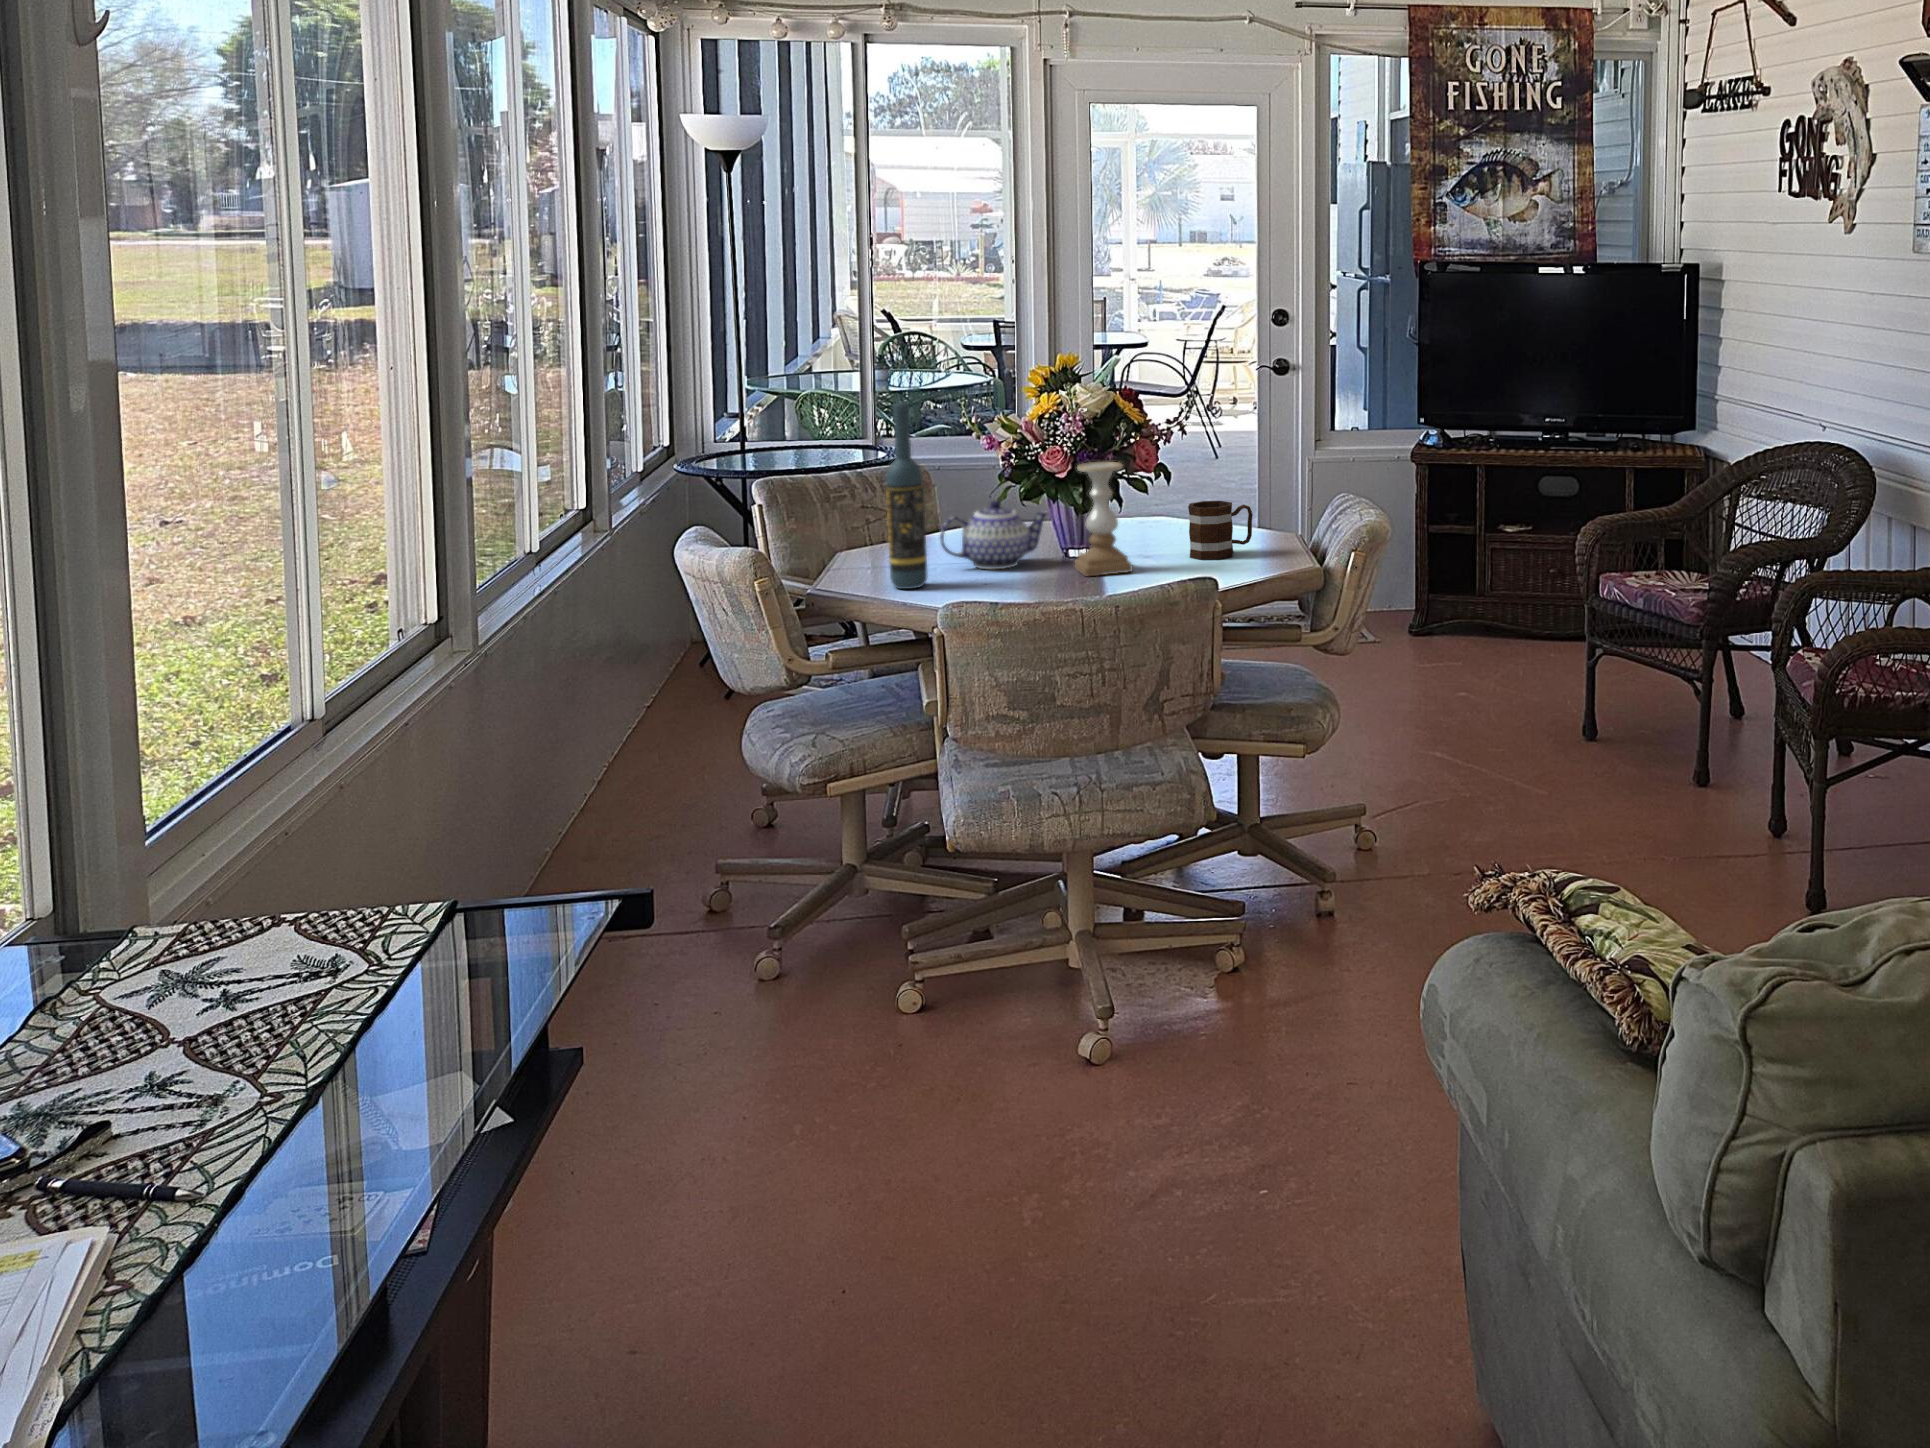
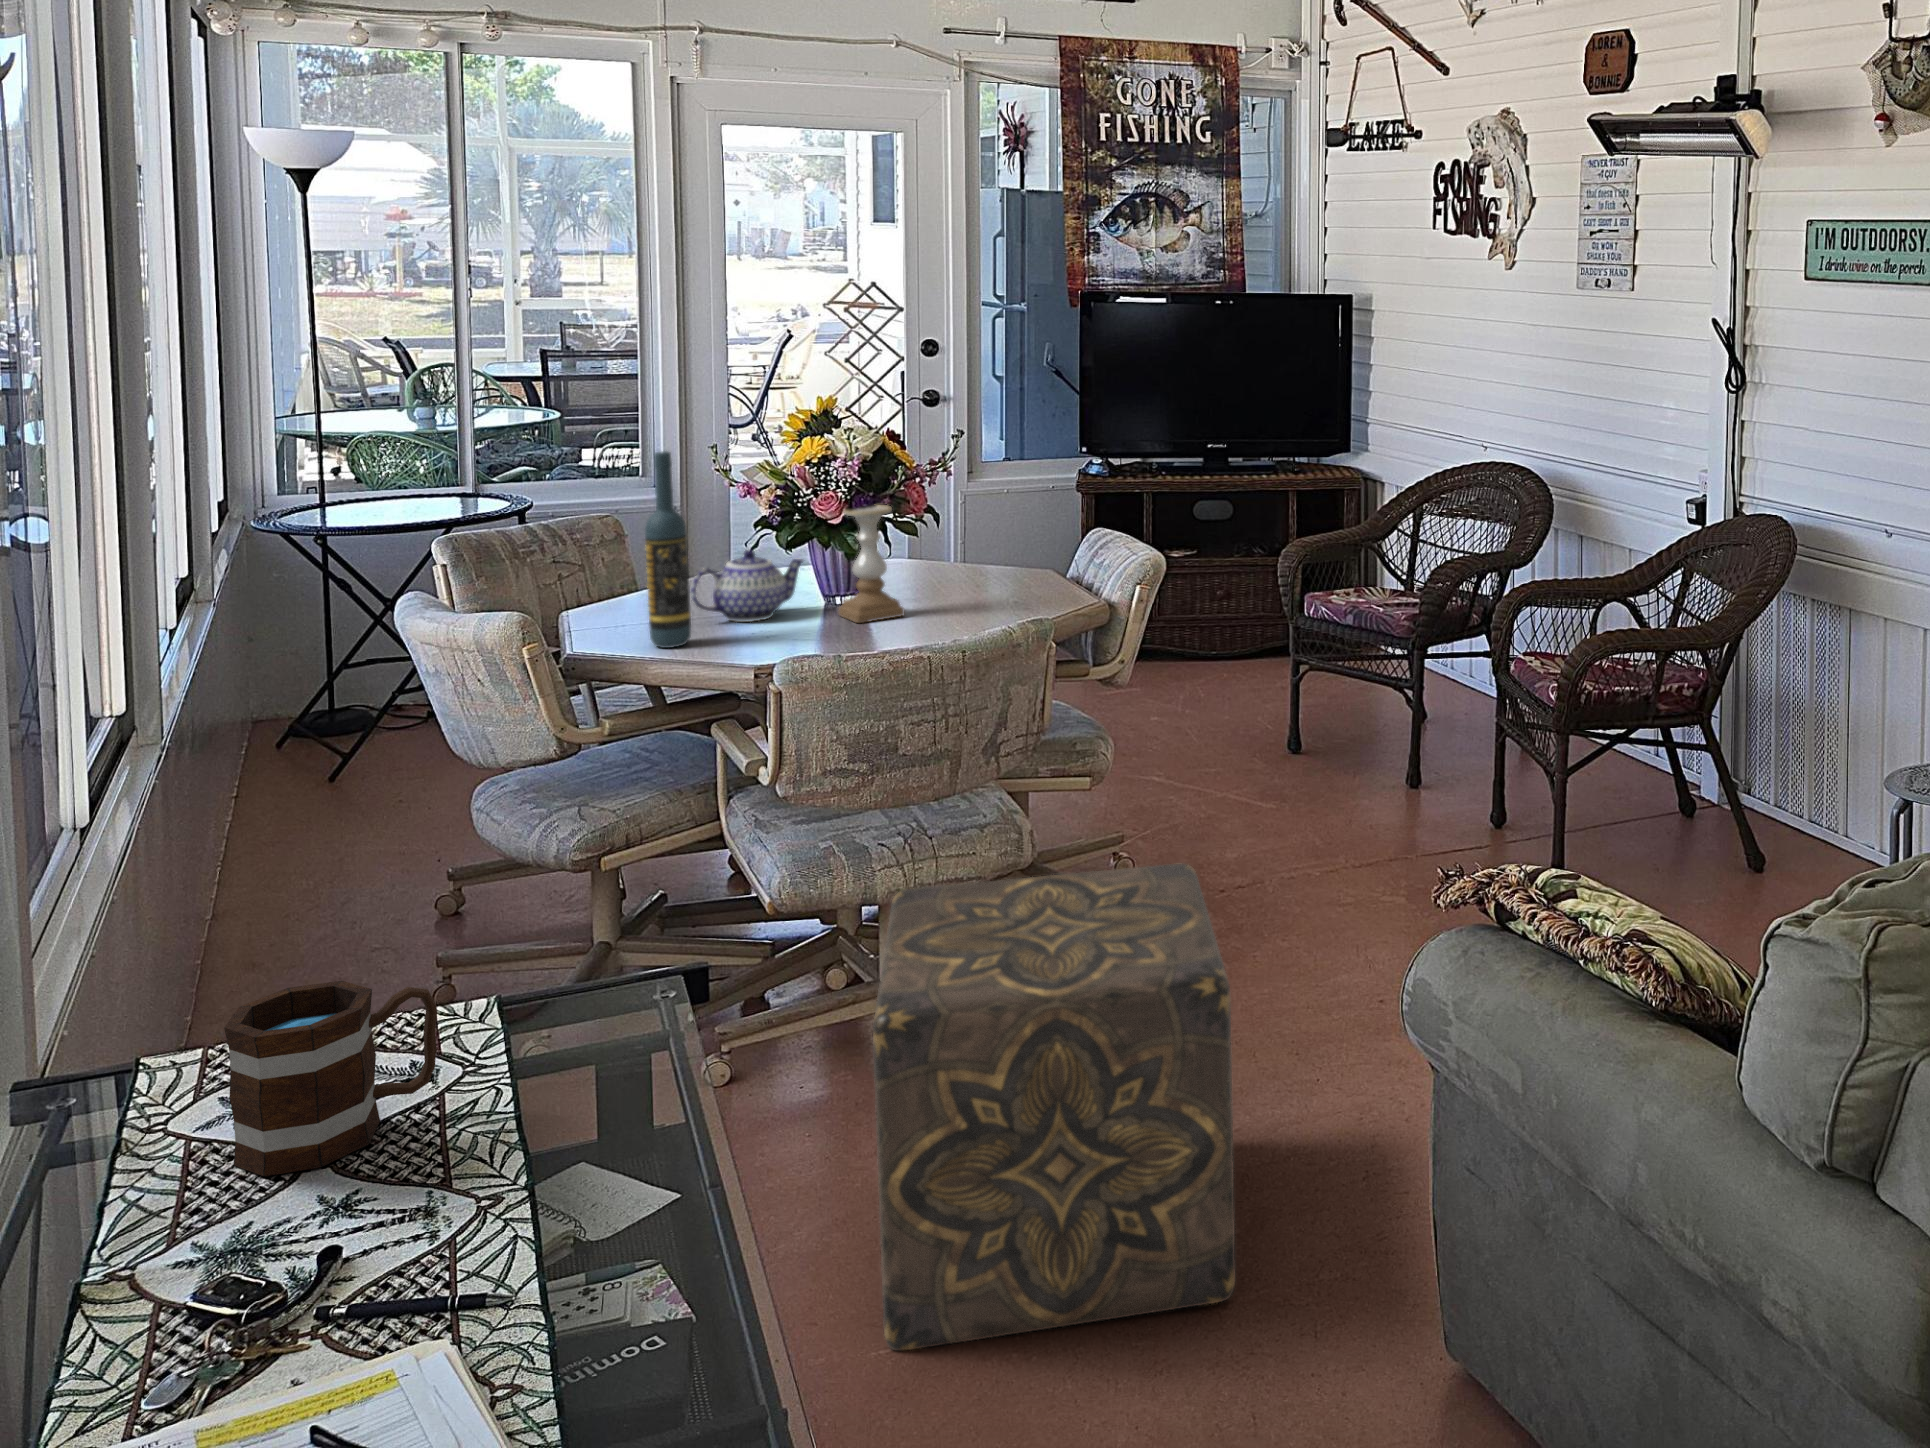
mug: present [1188,501,1253,560] -> present [224,981,437,1176]
ottoman: none [926,838,1321,1302] -> present [873,863,1235,1351]

